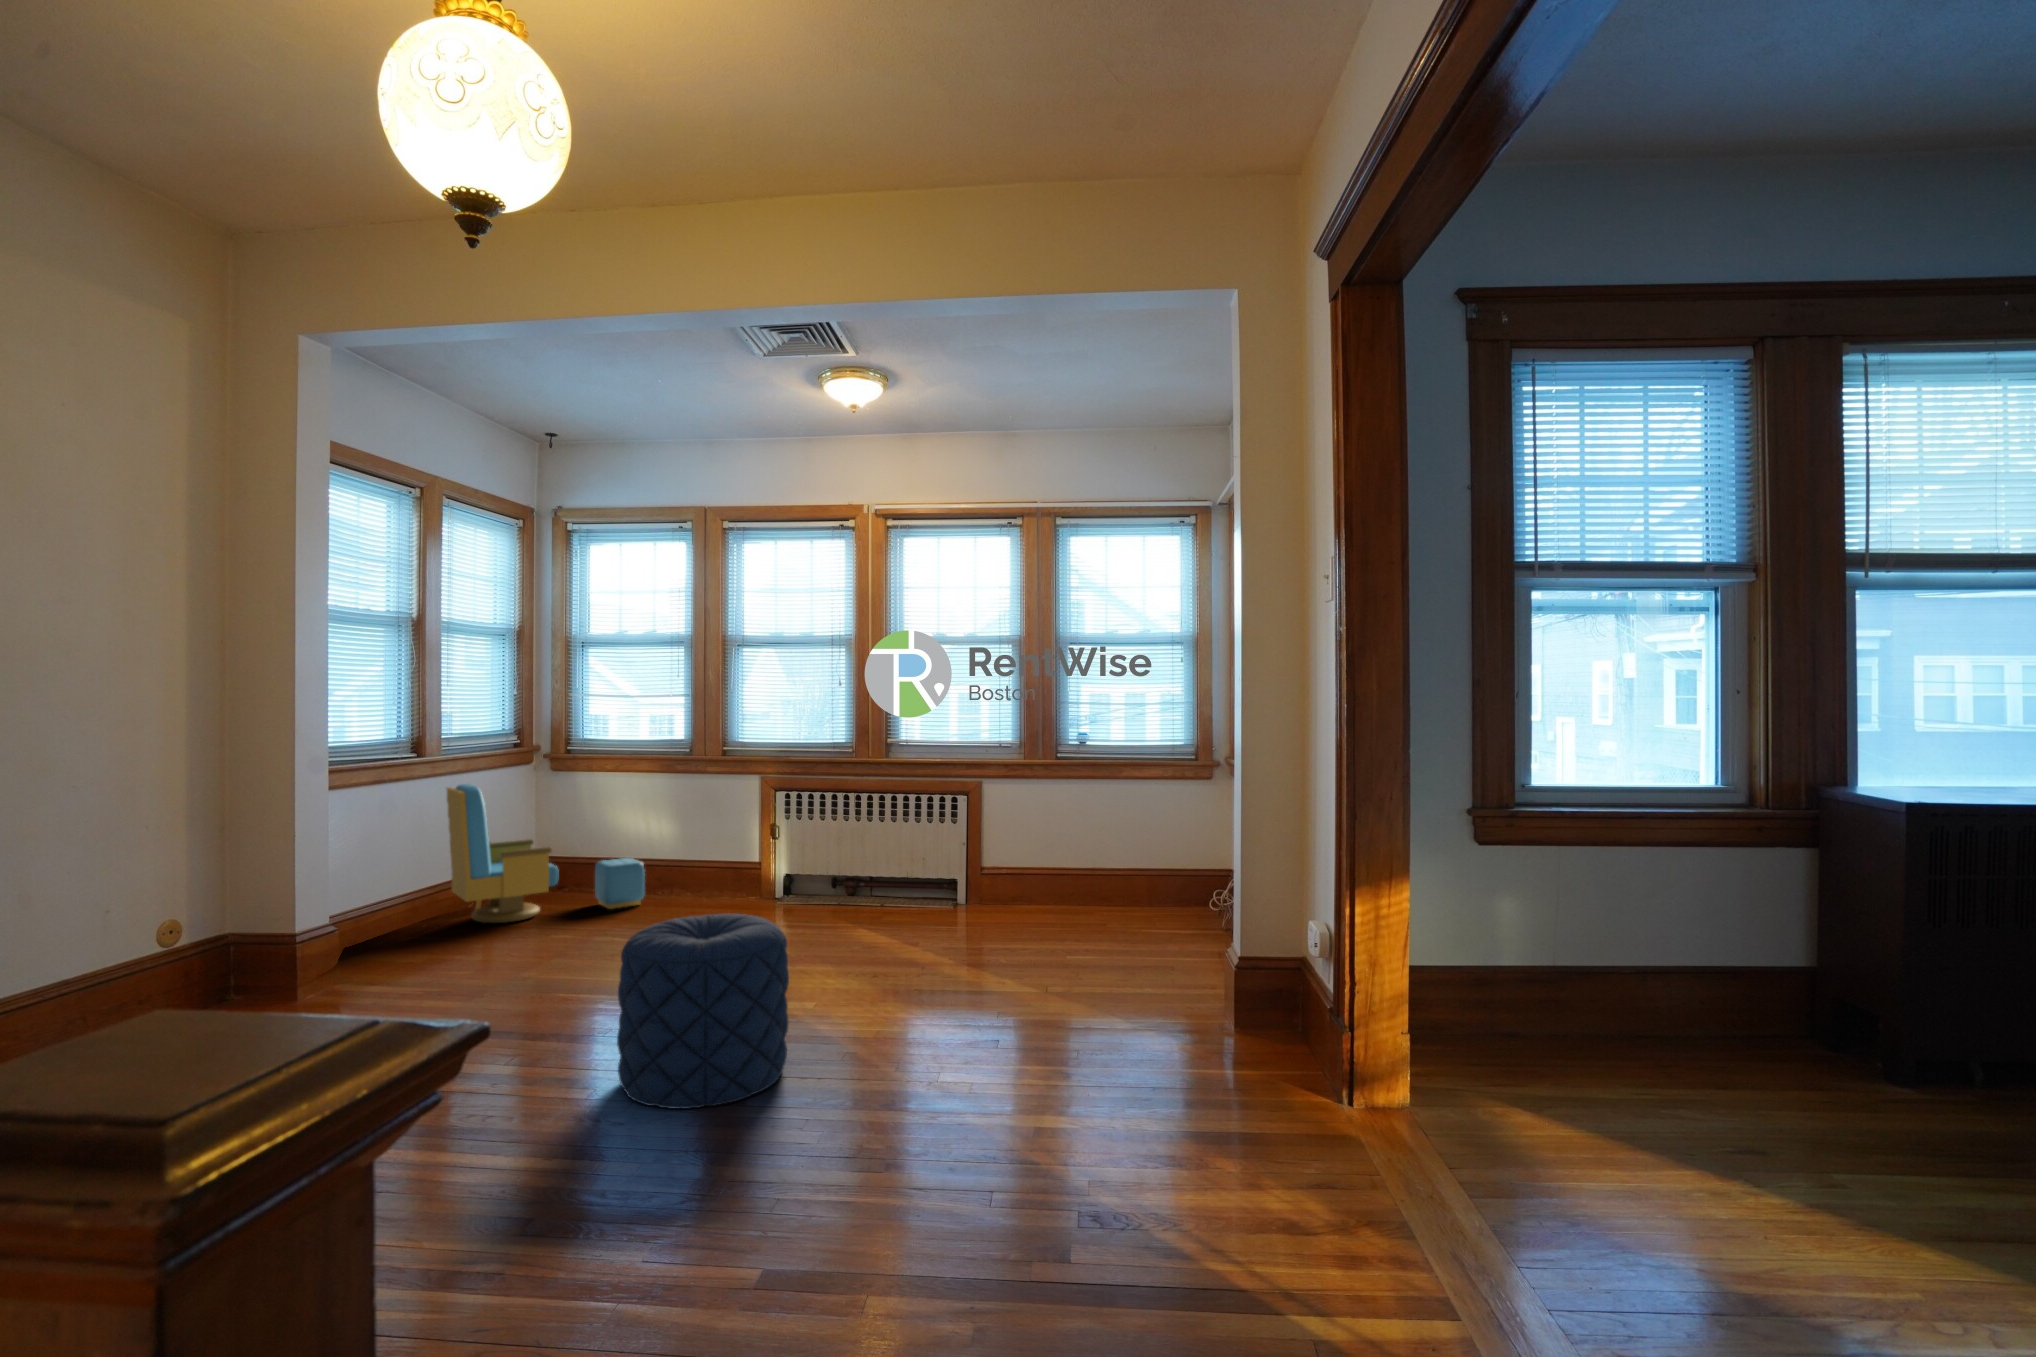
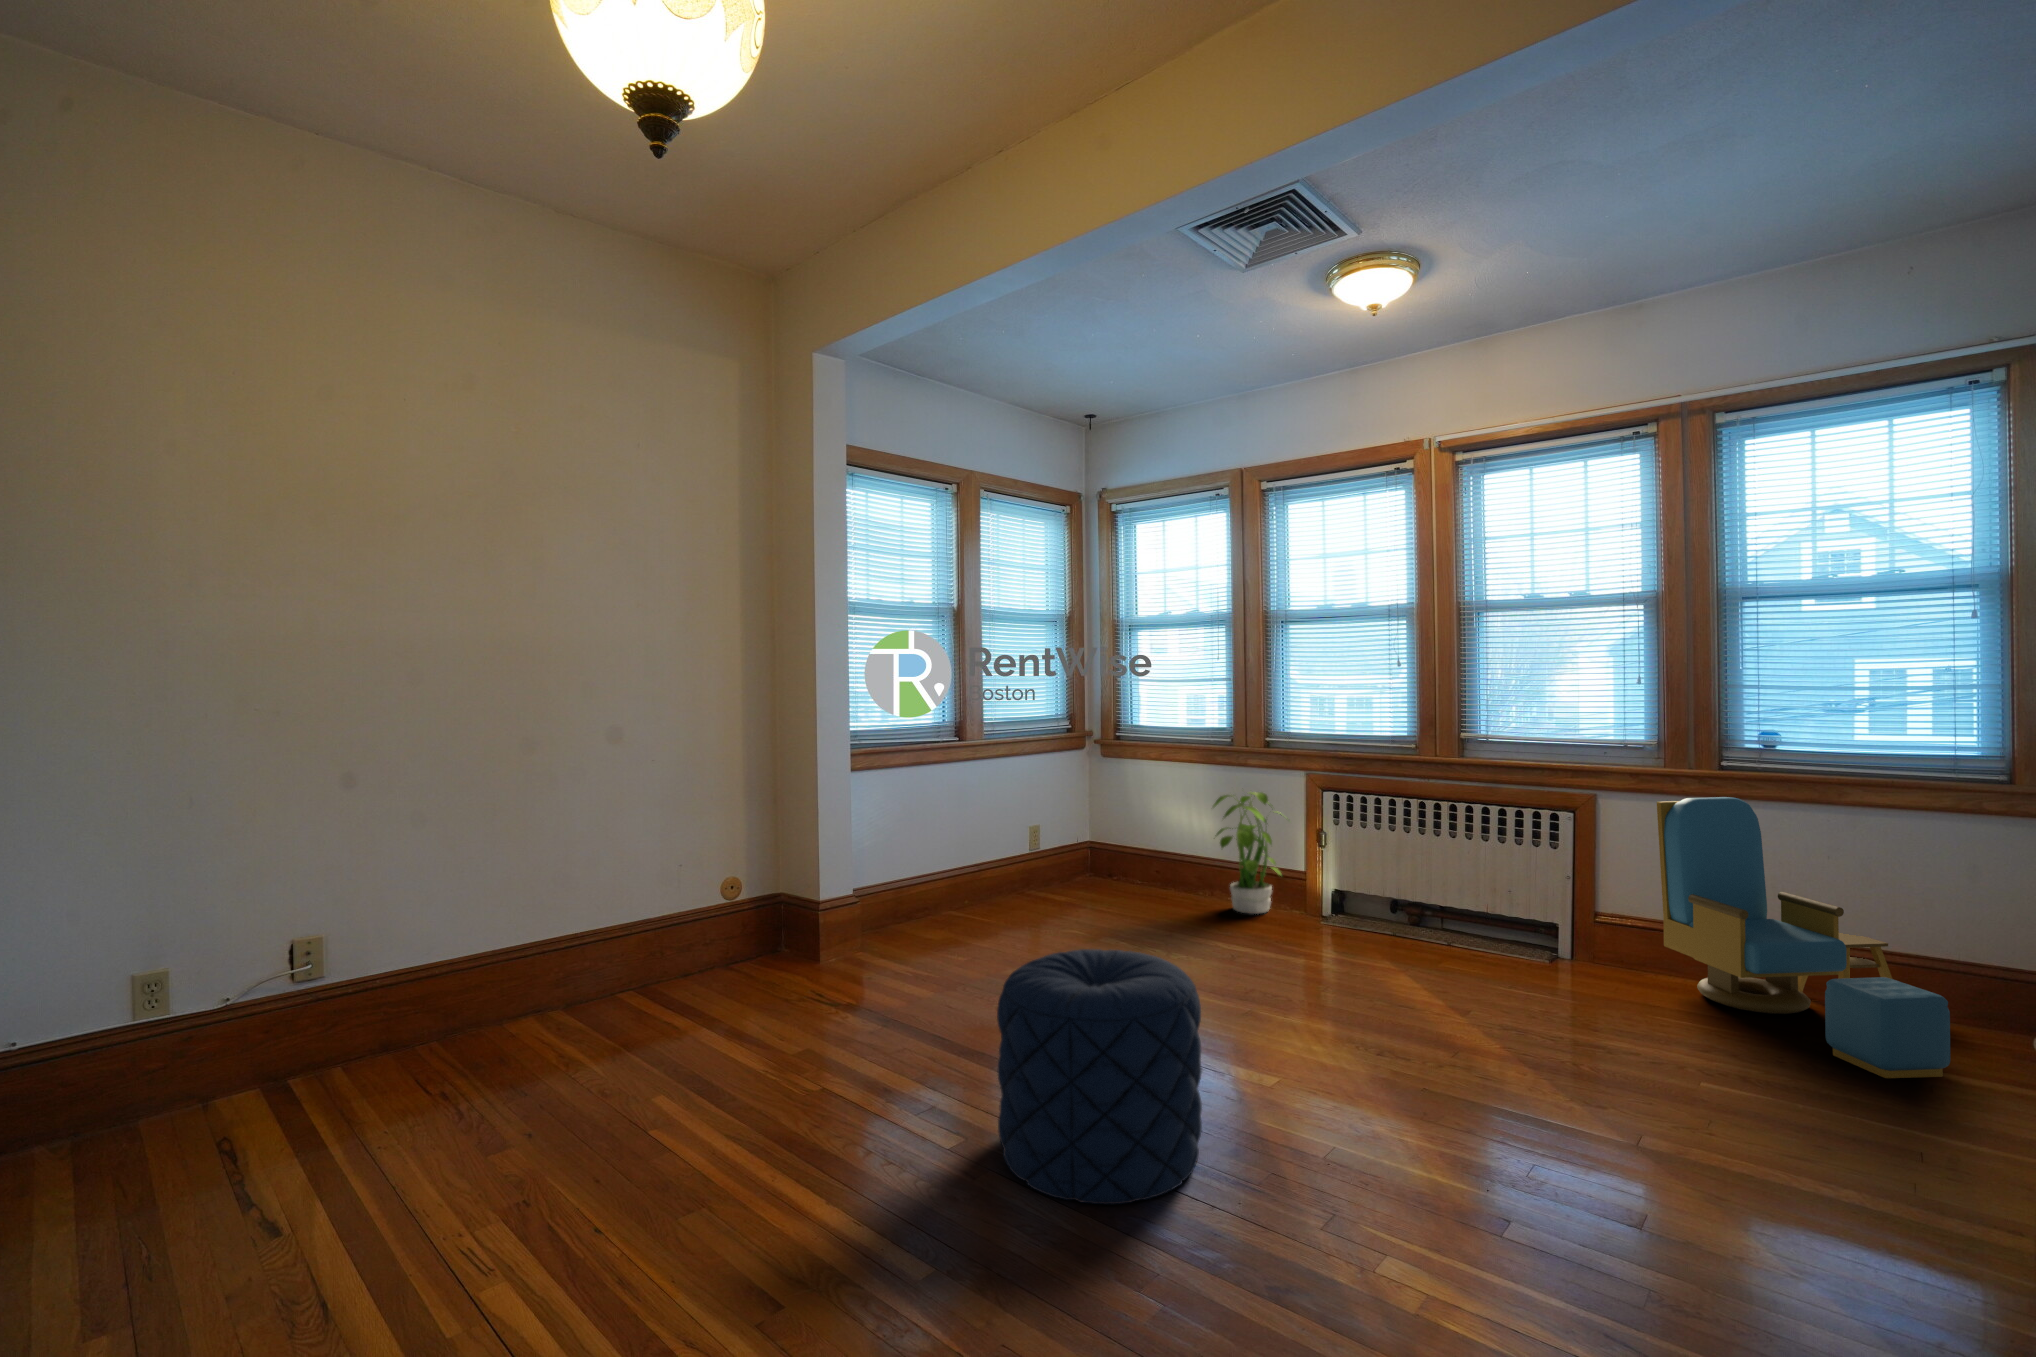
armchair: present [447,784,645,923] -> present [1657,797,1950,1078]
potted plant: none [677,792,750,904] -> present [1213,792,1288,914]

